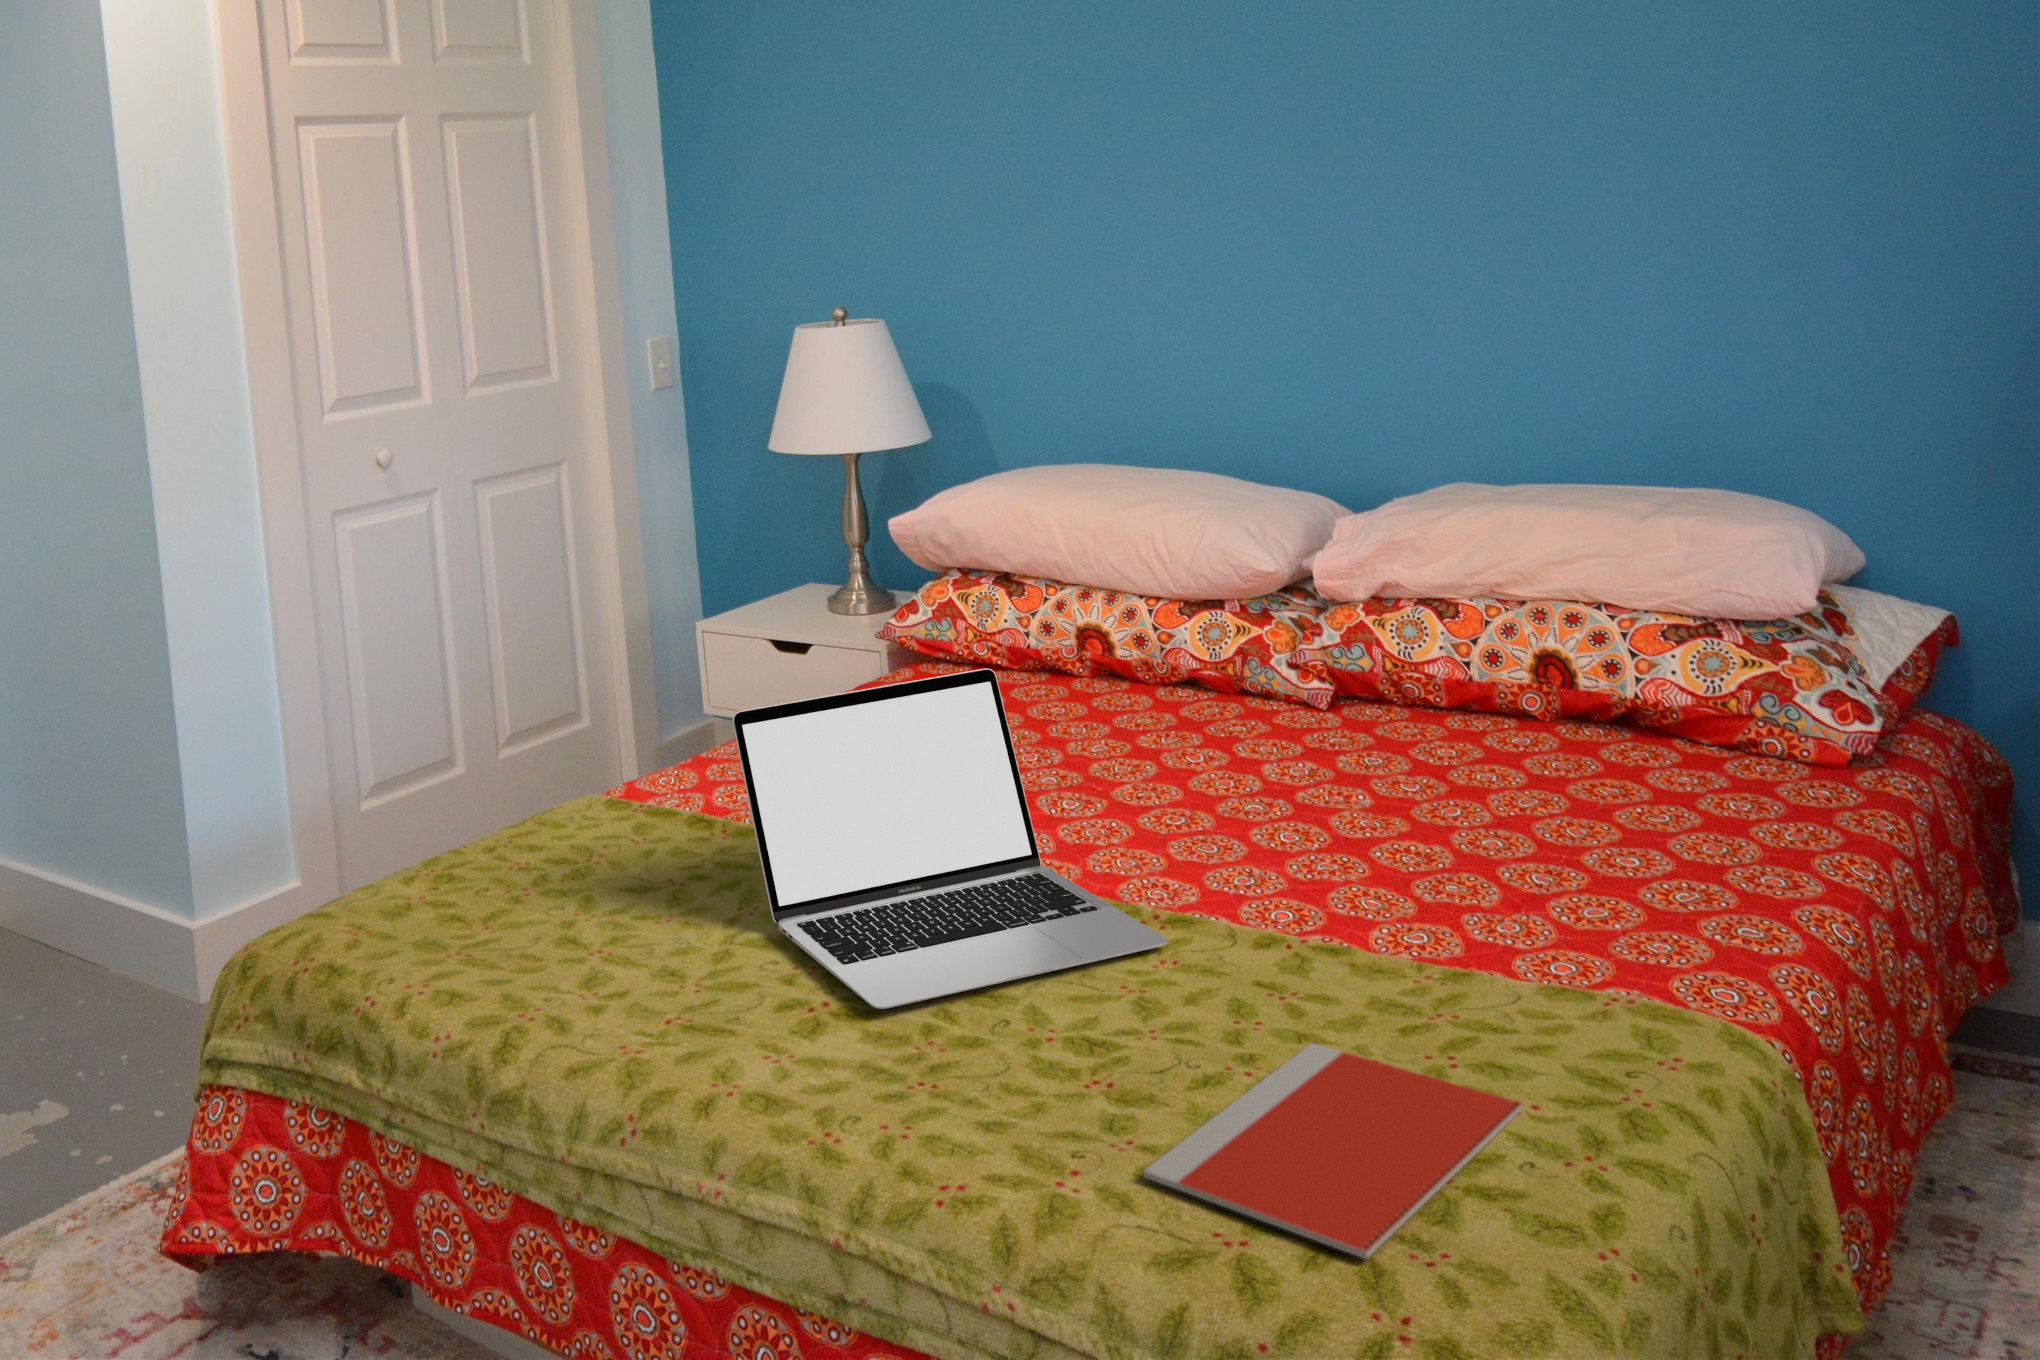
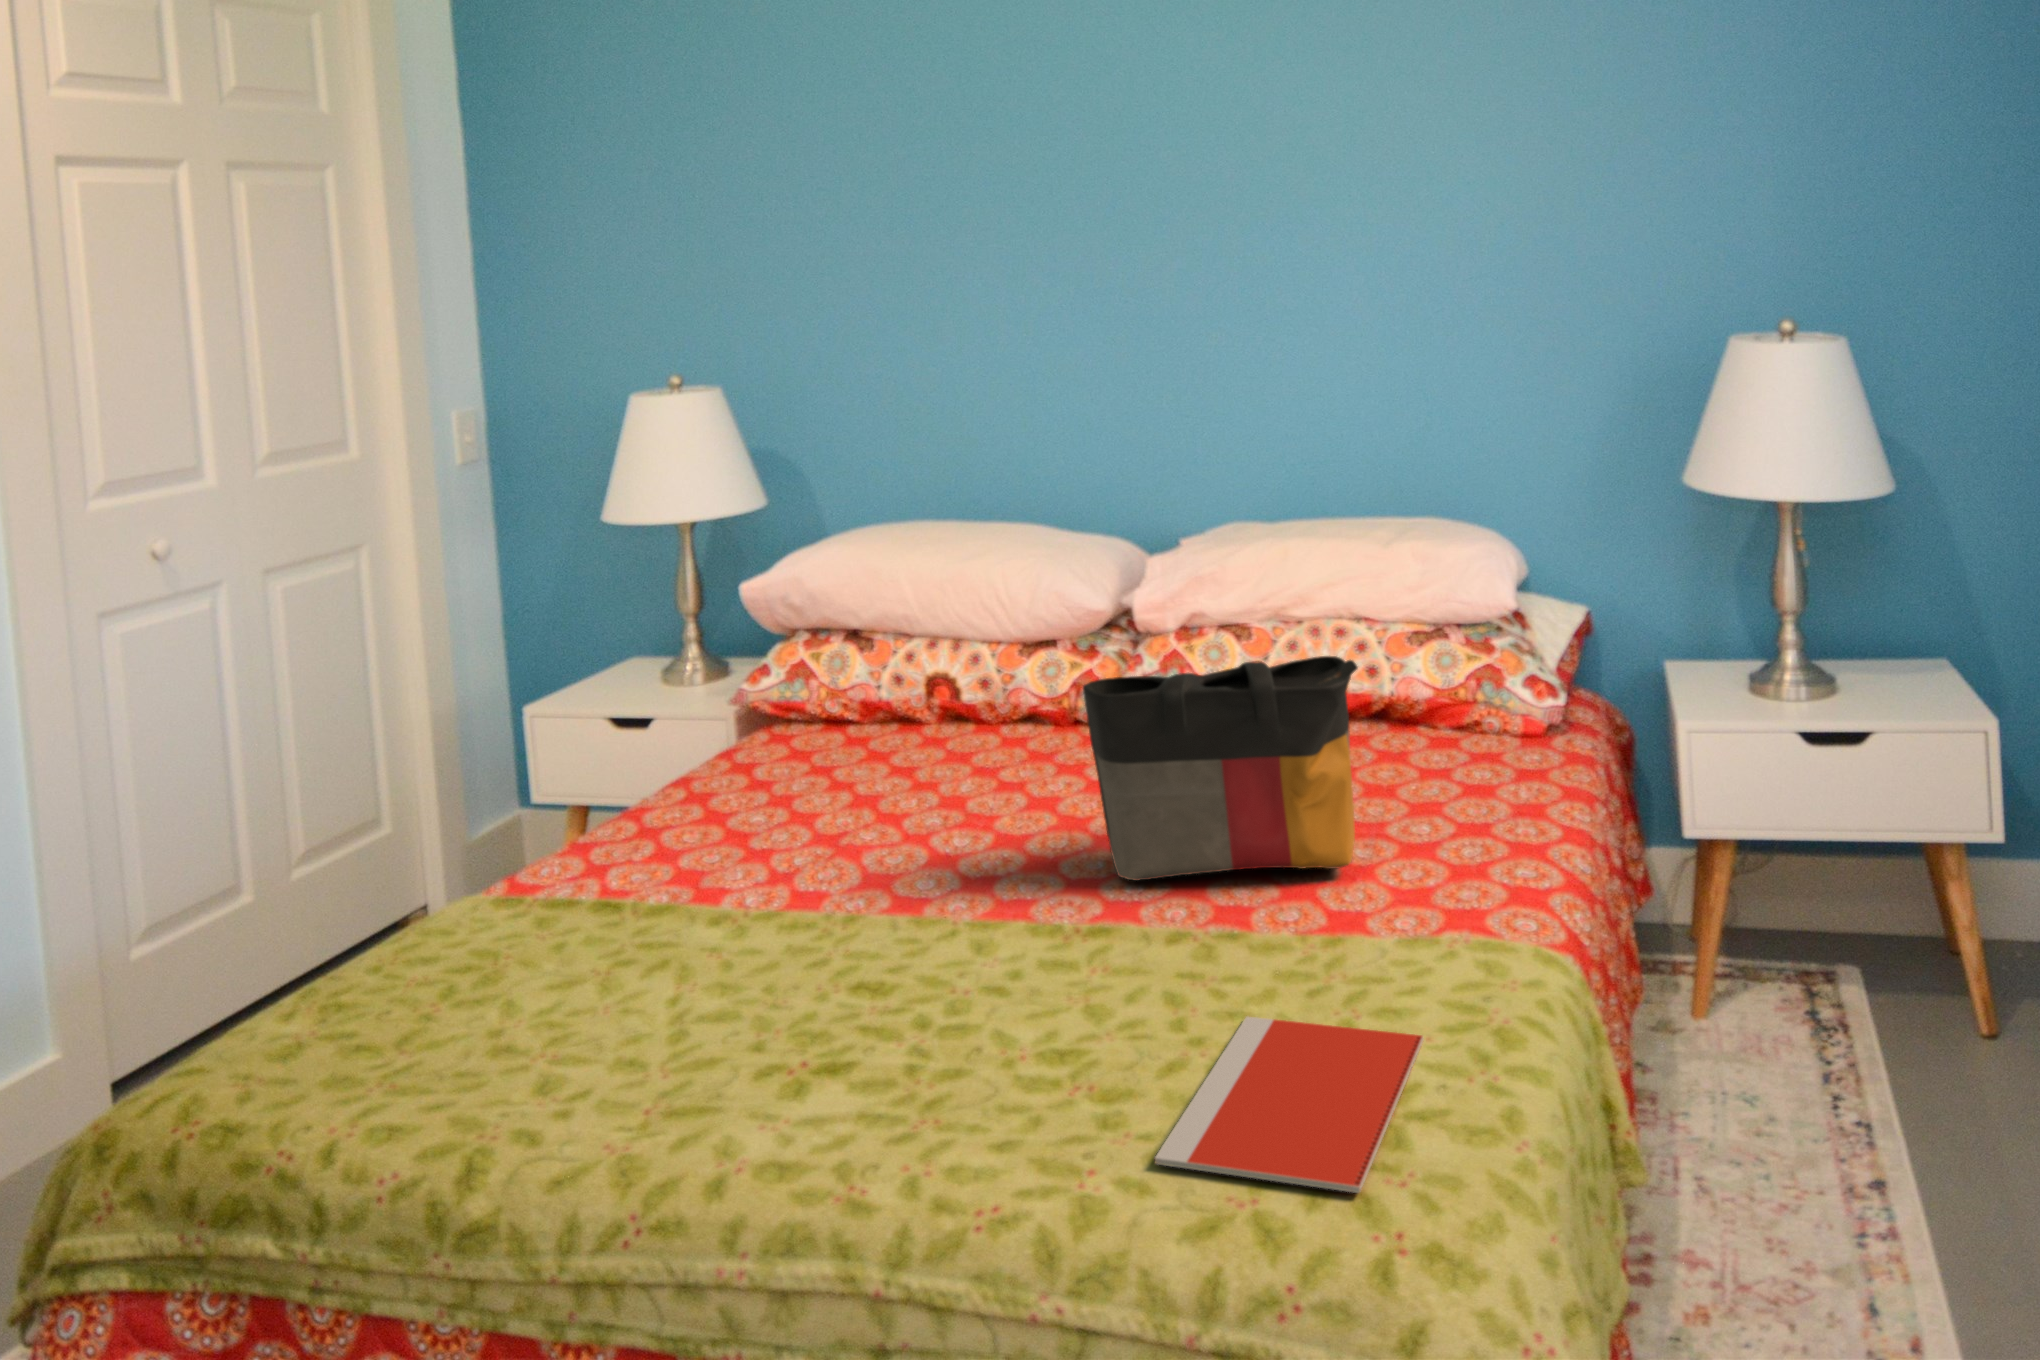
tote bag: none [1184,647,1523,896] -> present [1083,656,1358,880]
laptop: present [732,668,1168,1009] -> none [675,714,1098,1056]

